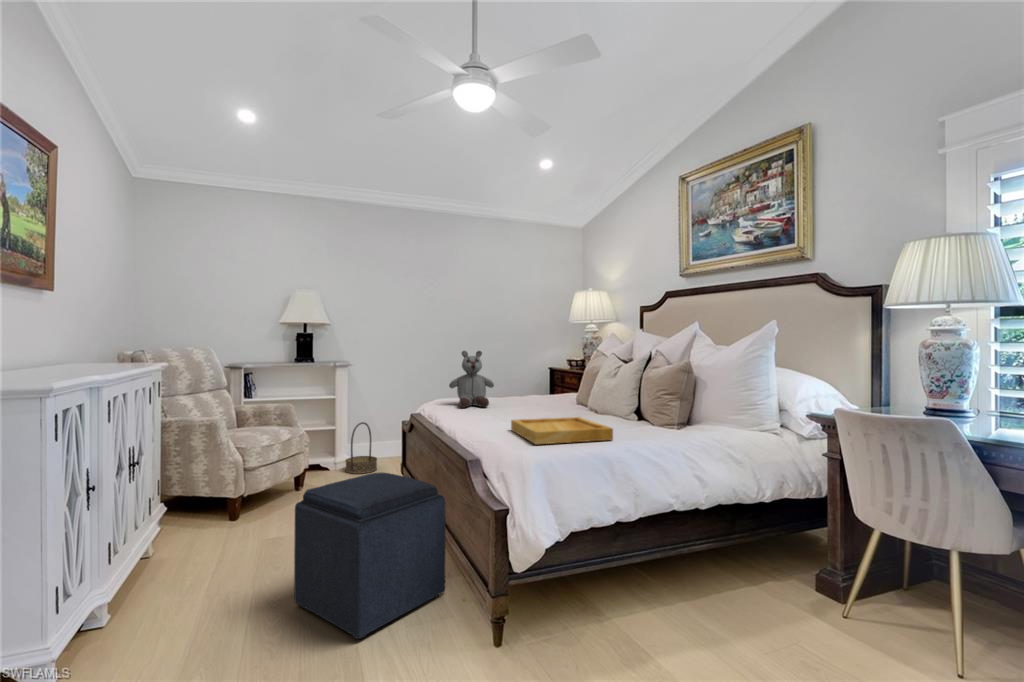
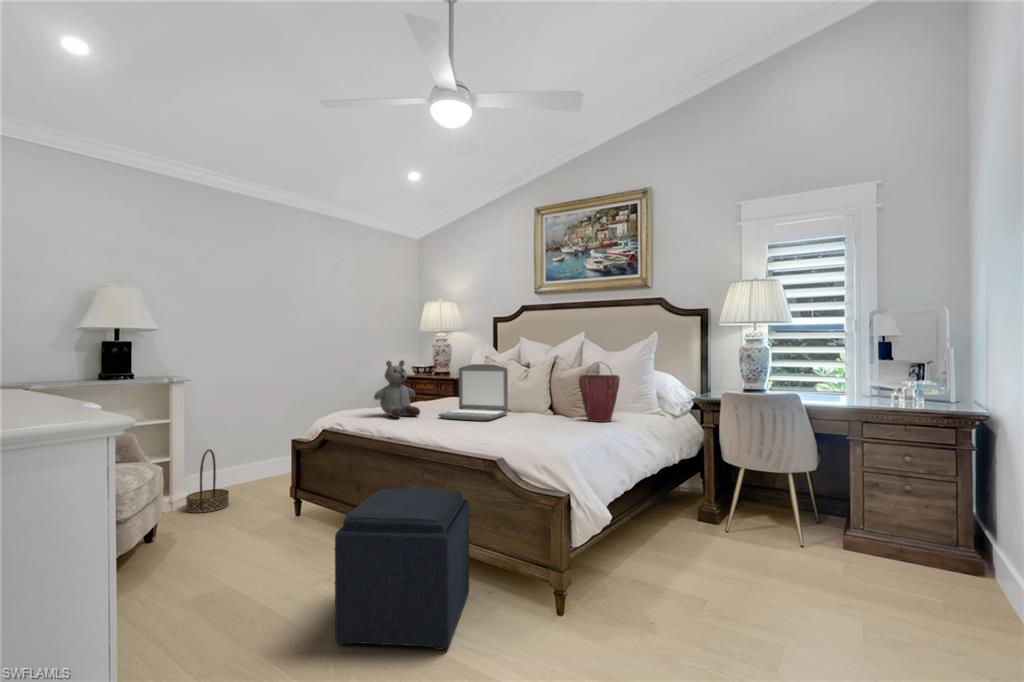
laptop: none [500,356,576,417] -> present [438,364,508,421]
handbag: none [638,356,687,431] -> present [579,362,620,422]
tray: present [511,417,613,444] -> none [498,416,593,440]

